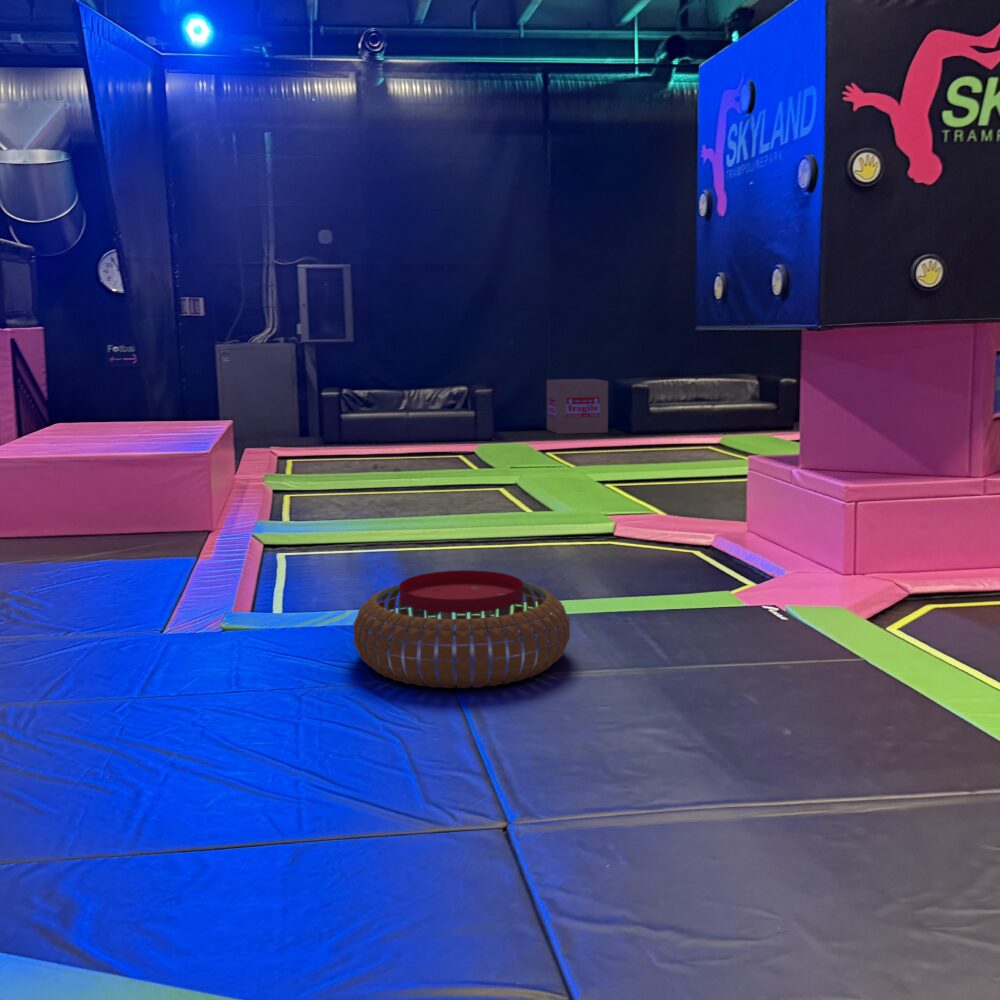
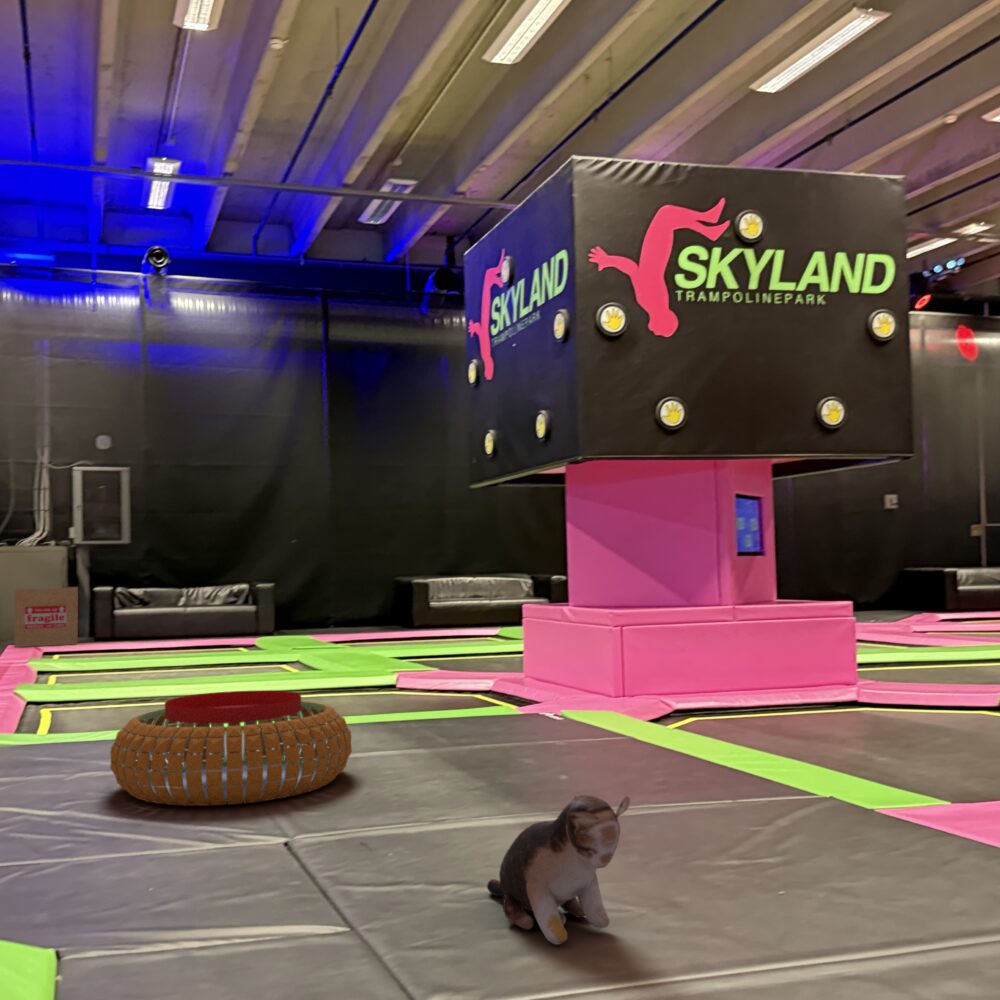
cardboard box: present [547,379,608,434] -> present [14,587,78,647]
plush toy: none [691,778,826,902] -> present [487,795,630,945]

